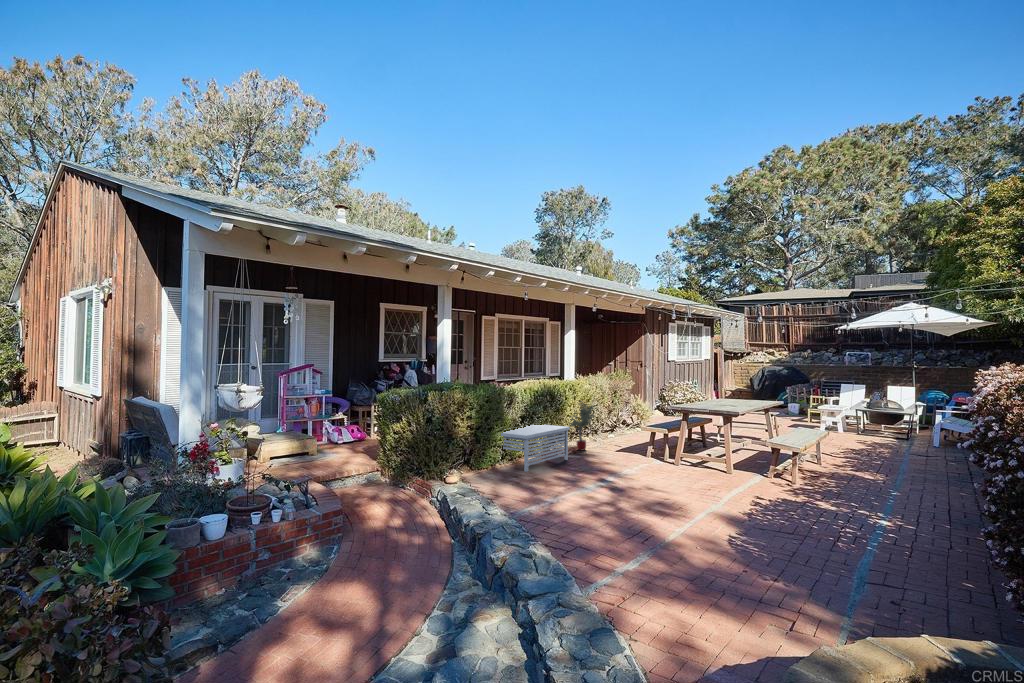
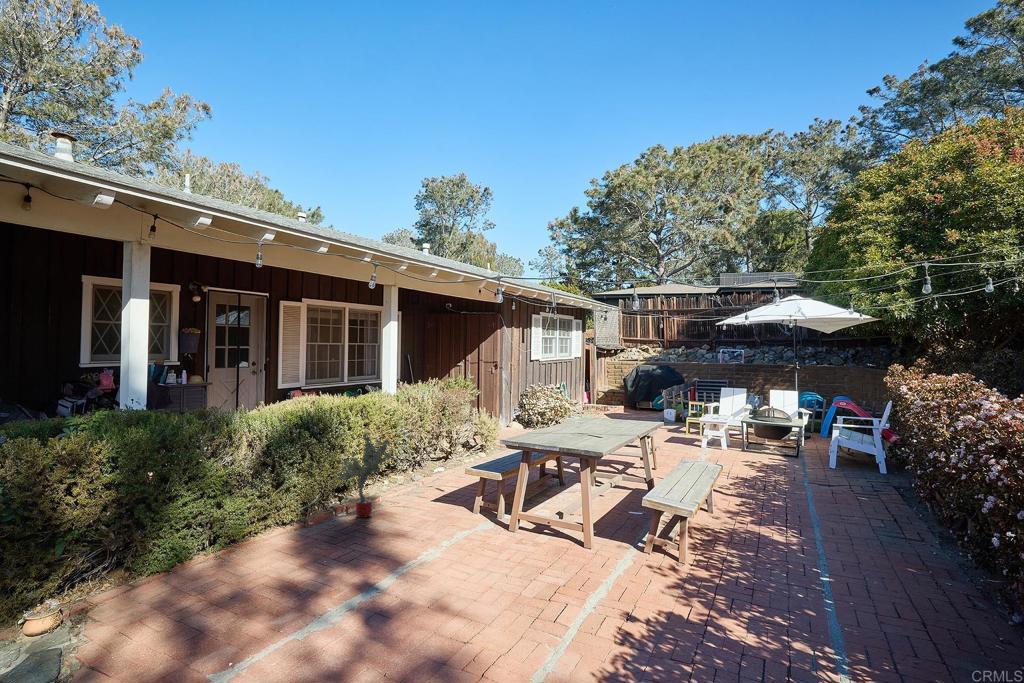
storage bench: present [501,425,570,472] -> none [118,483,319,617]

